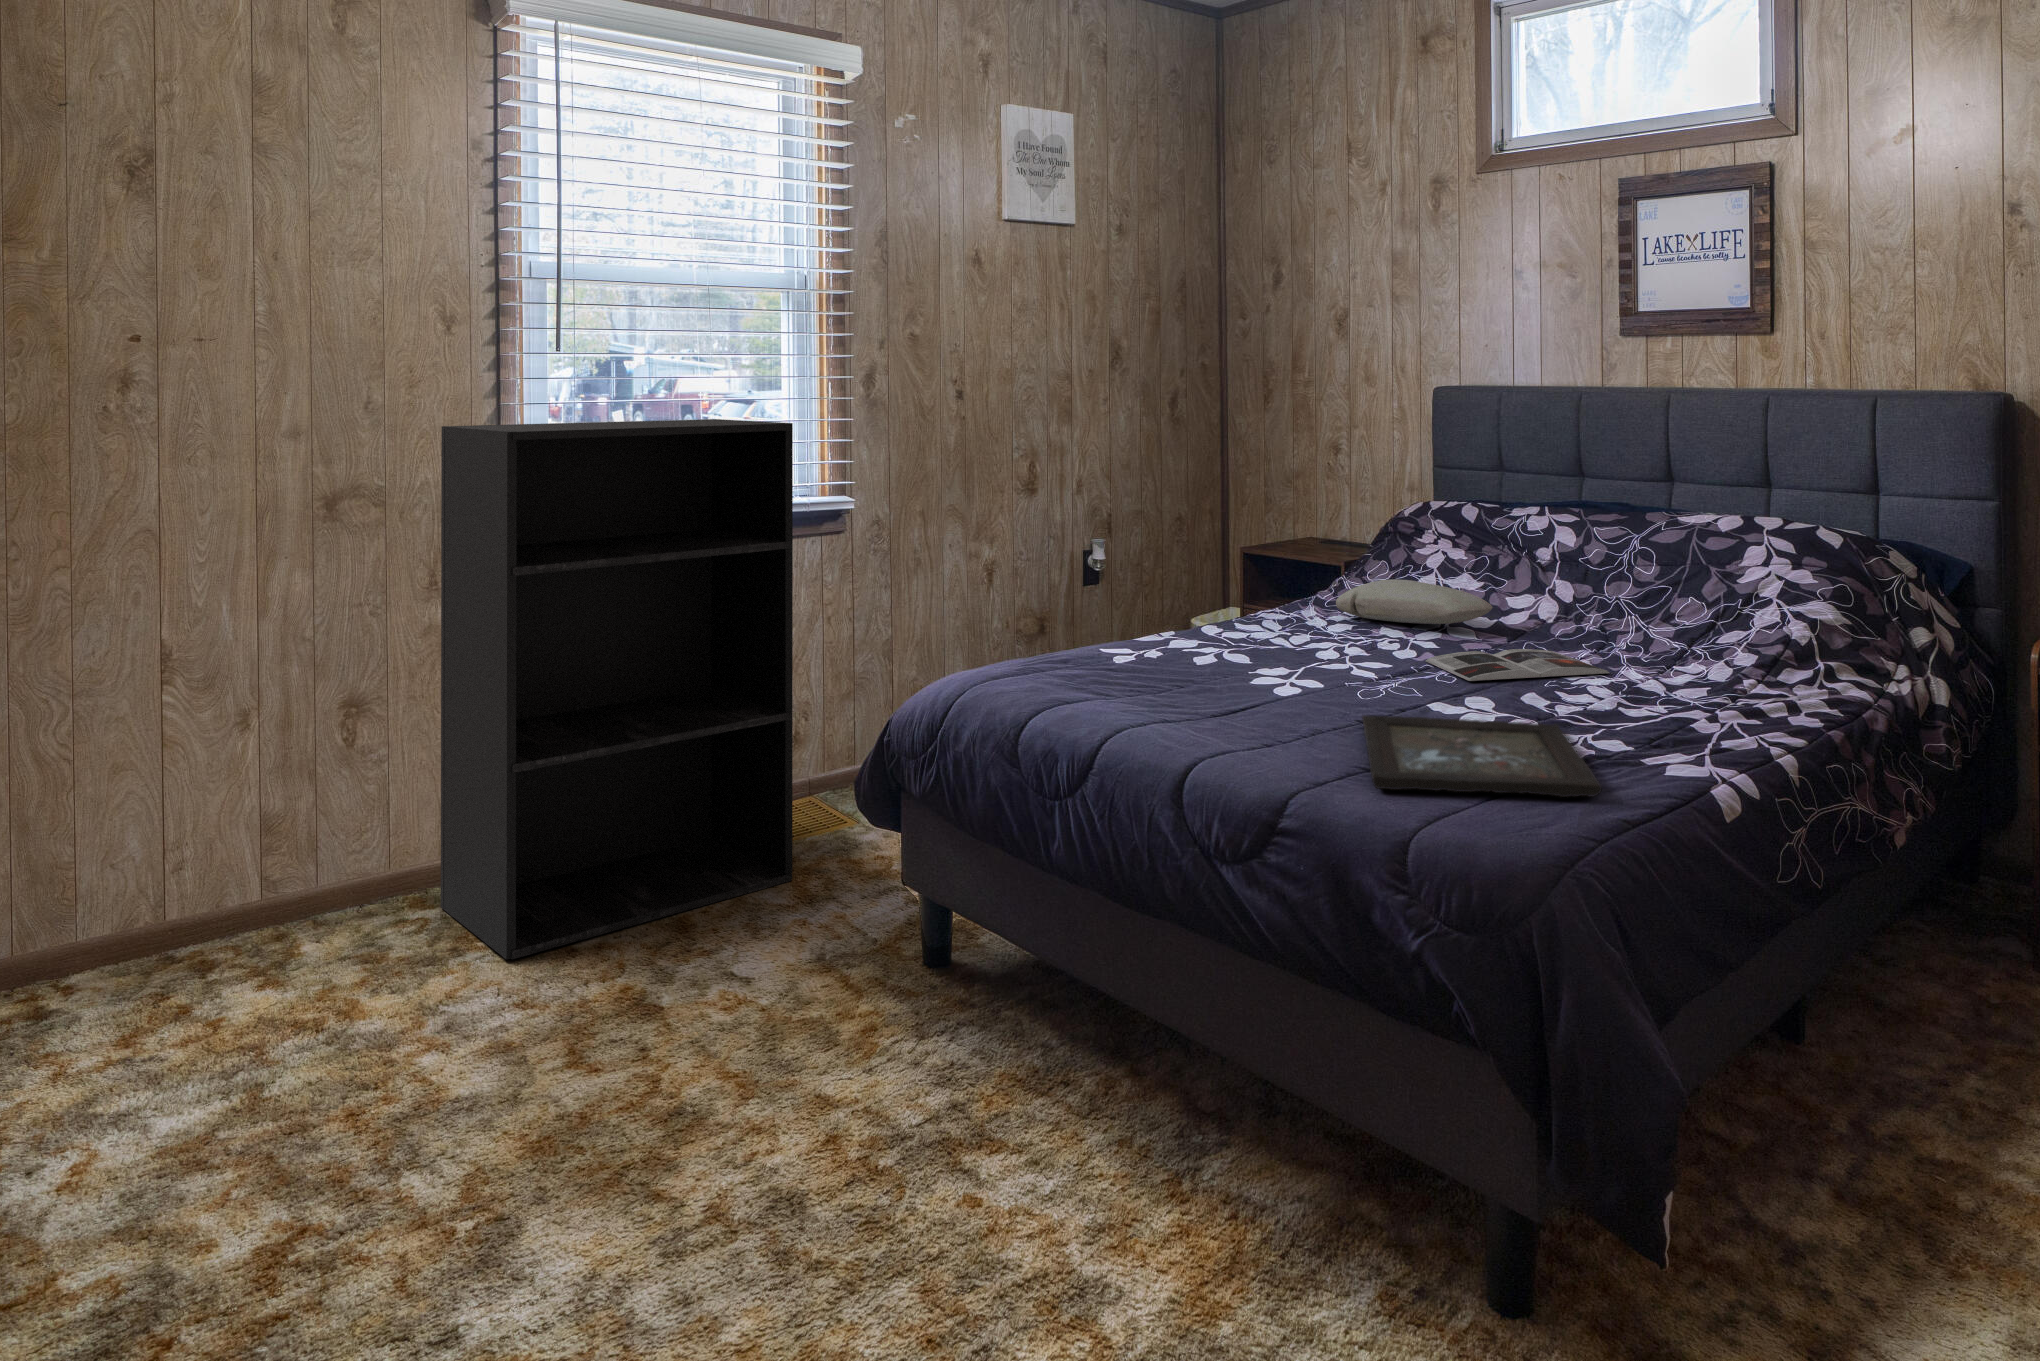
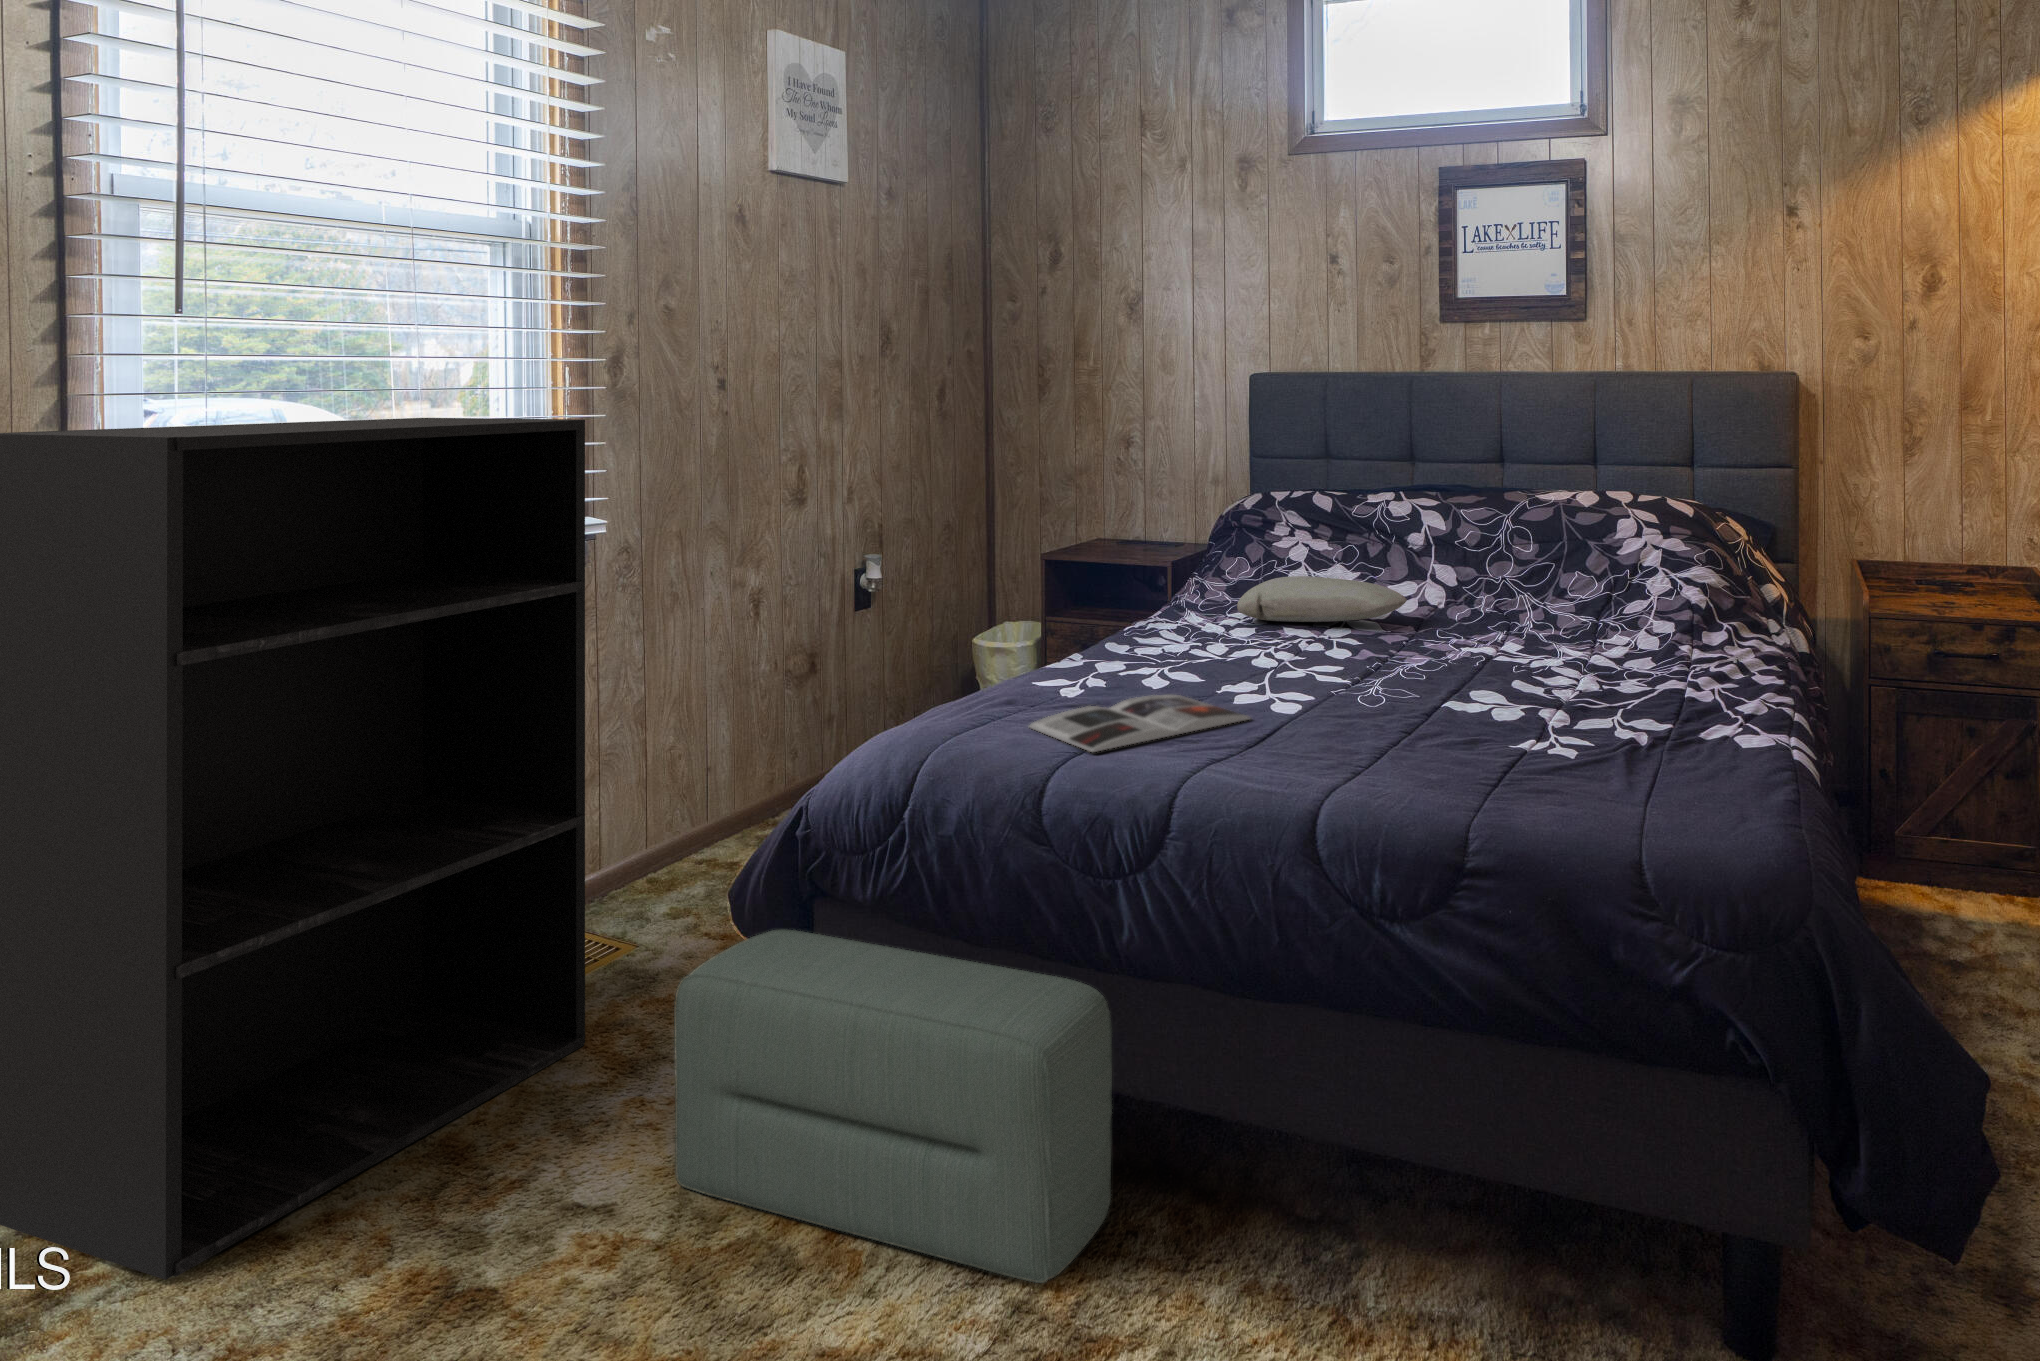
magazine: present [1426,649,1609,681] -> present [1029,695,1250,752]
tray: present [1362,715,1602,797] -> none [1431,715,1763,814]
pouf: none [791,808,1053,1088] -> present [674,929,1112,1283]

